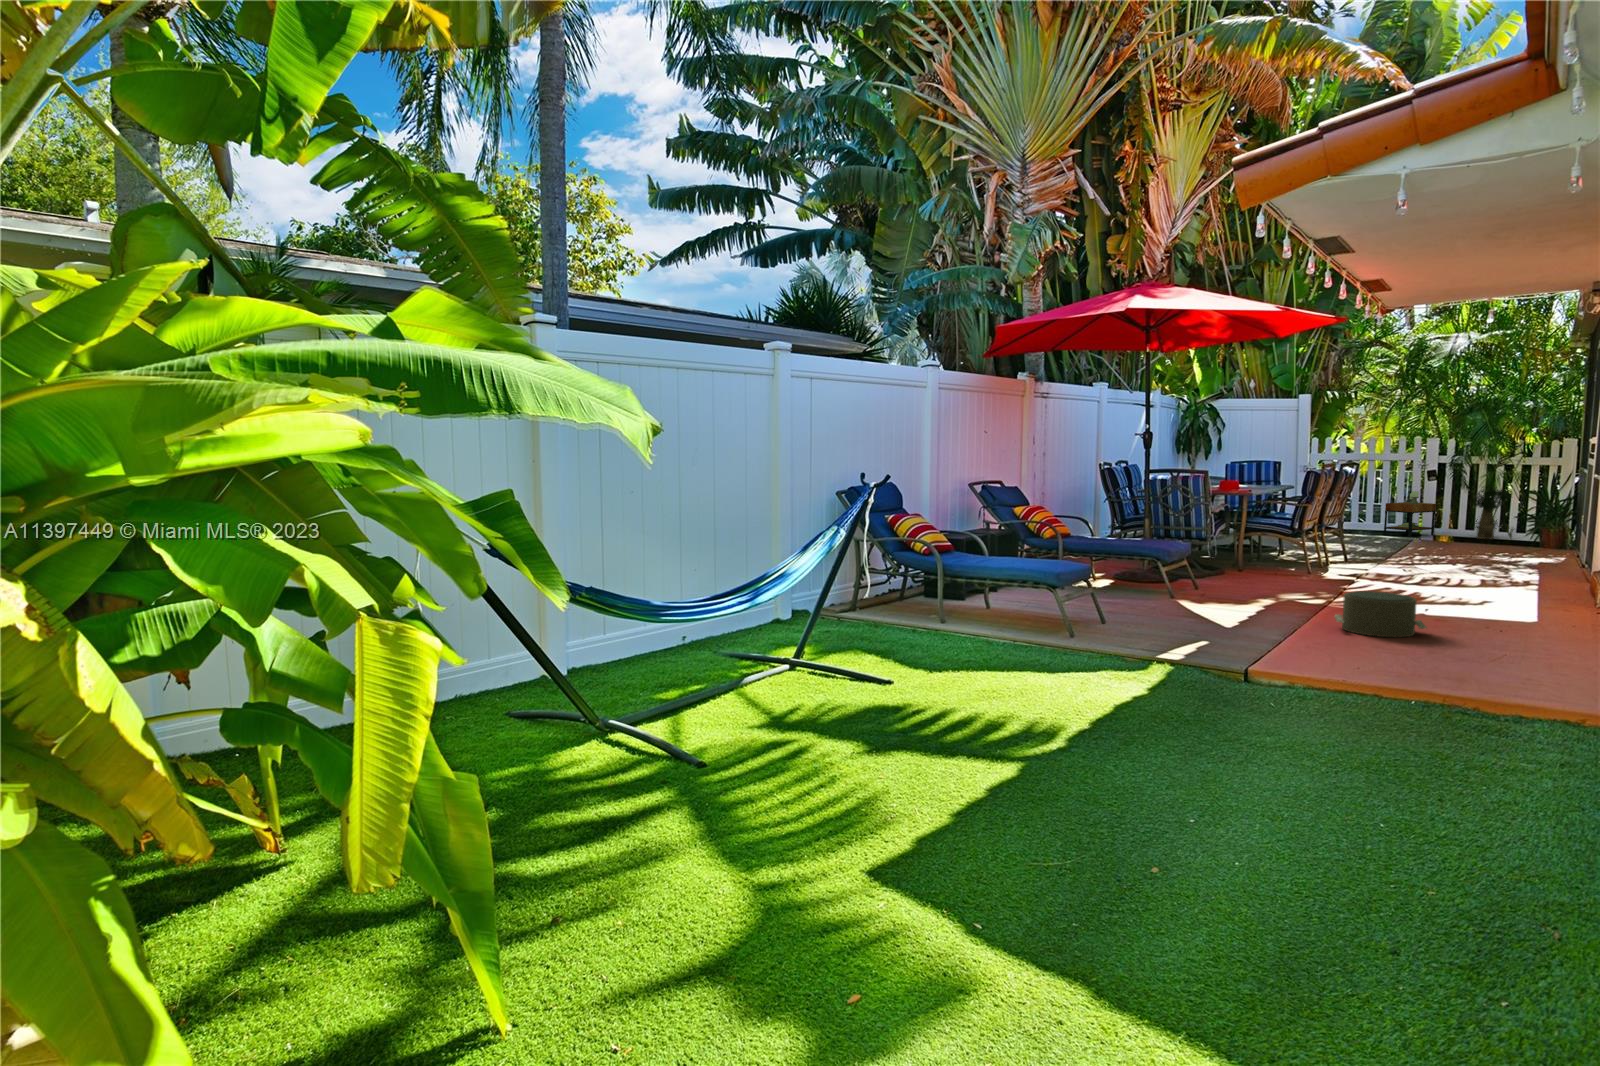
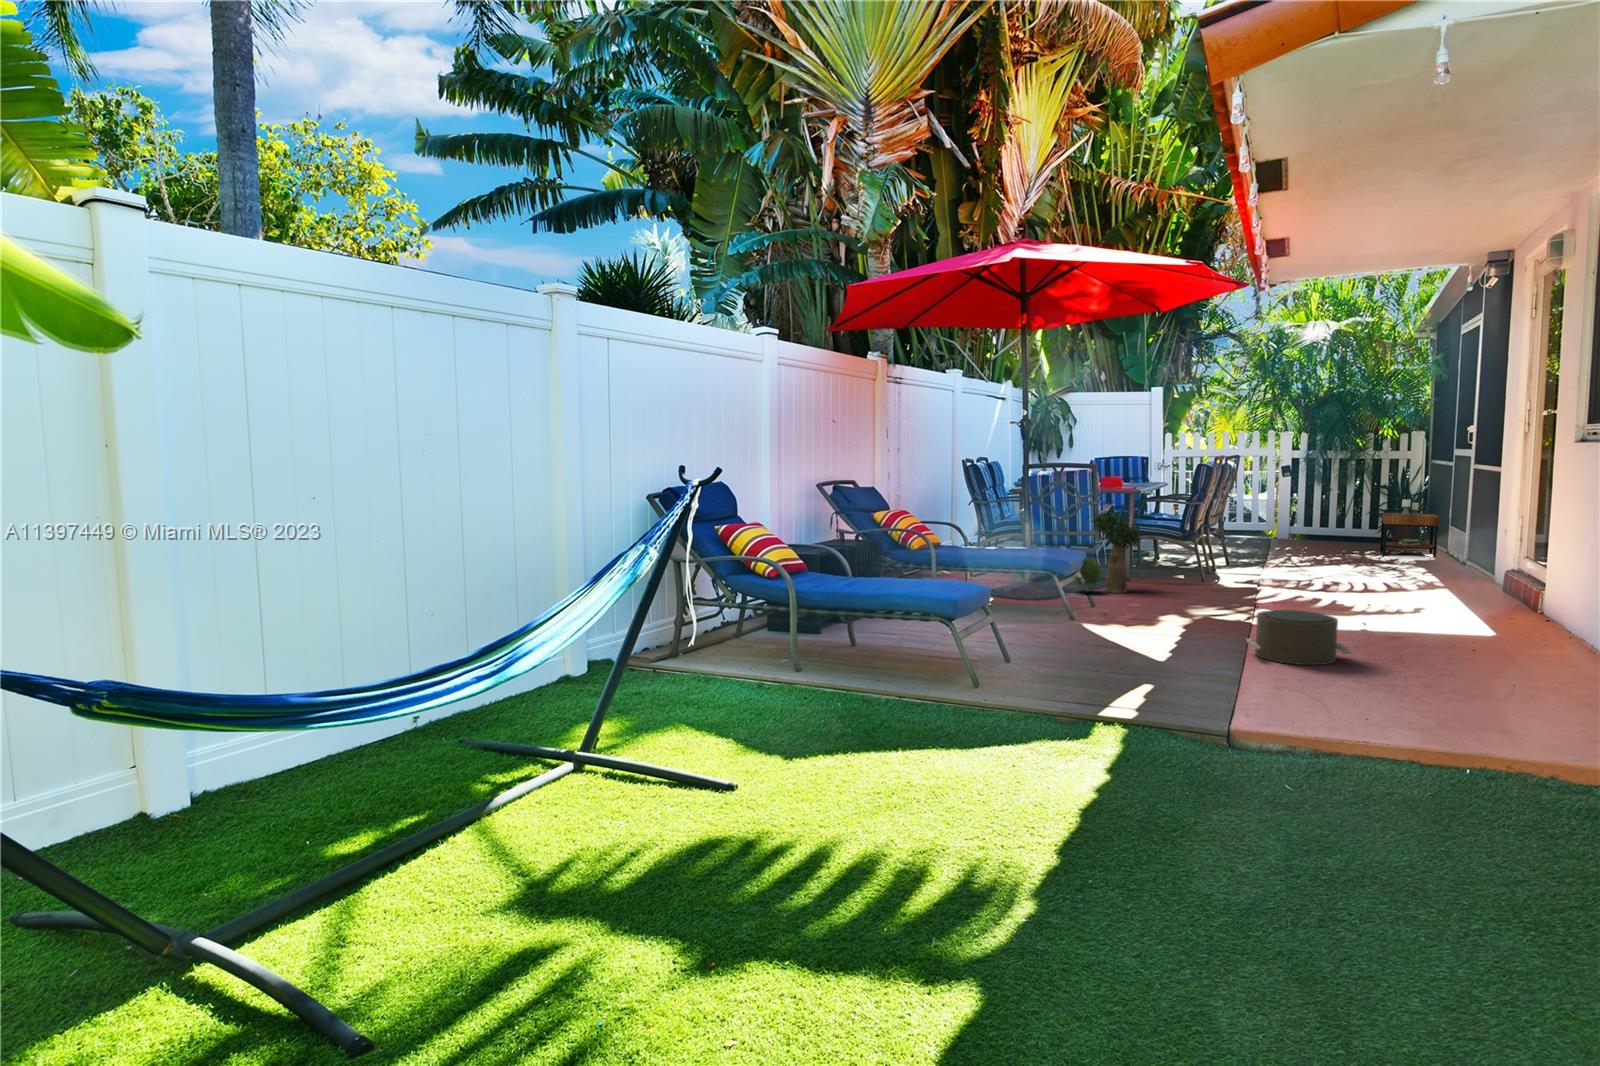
potted plant: present [1473,485,1514,539] -> present [1075,511,1141,593]
side table: present [1384,491,1436,537] -> present [1380,499,1439,557]

